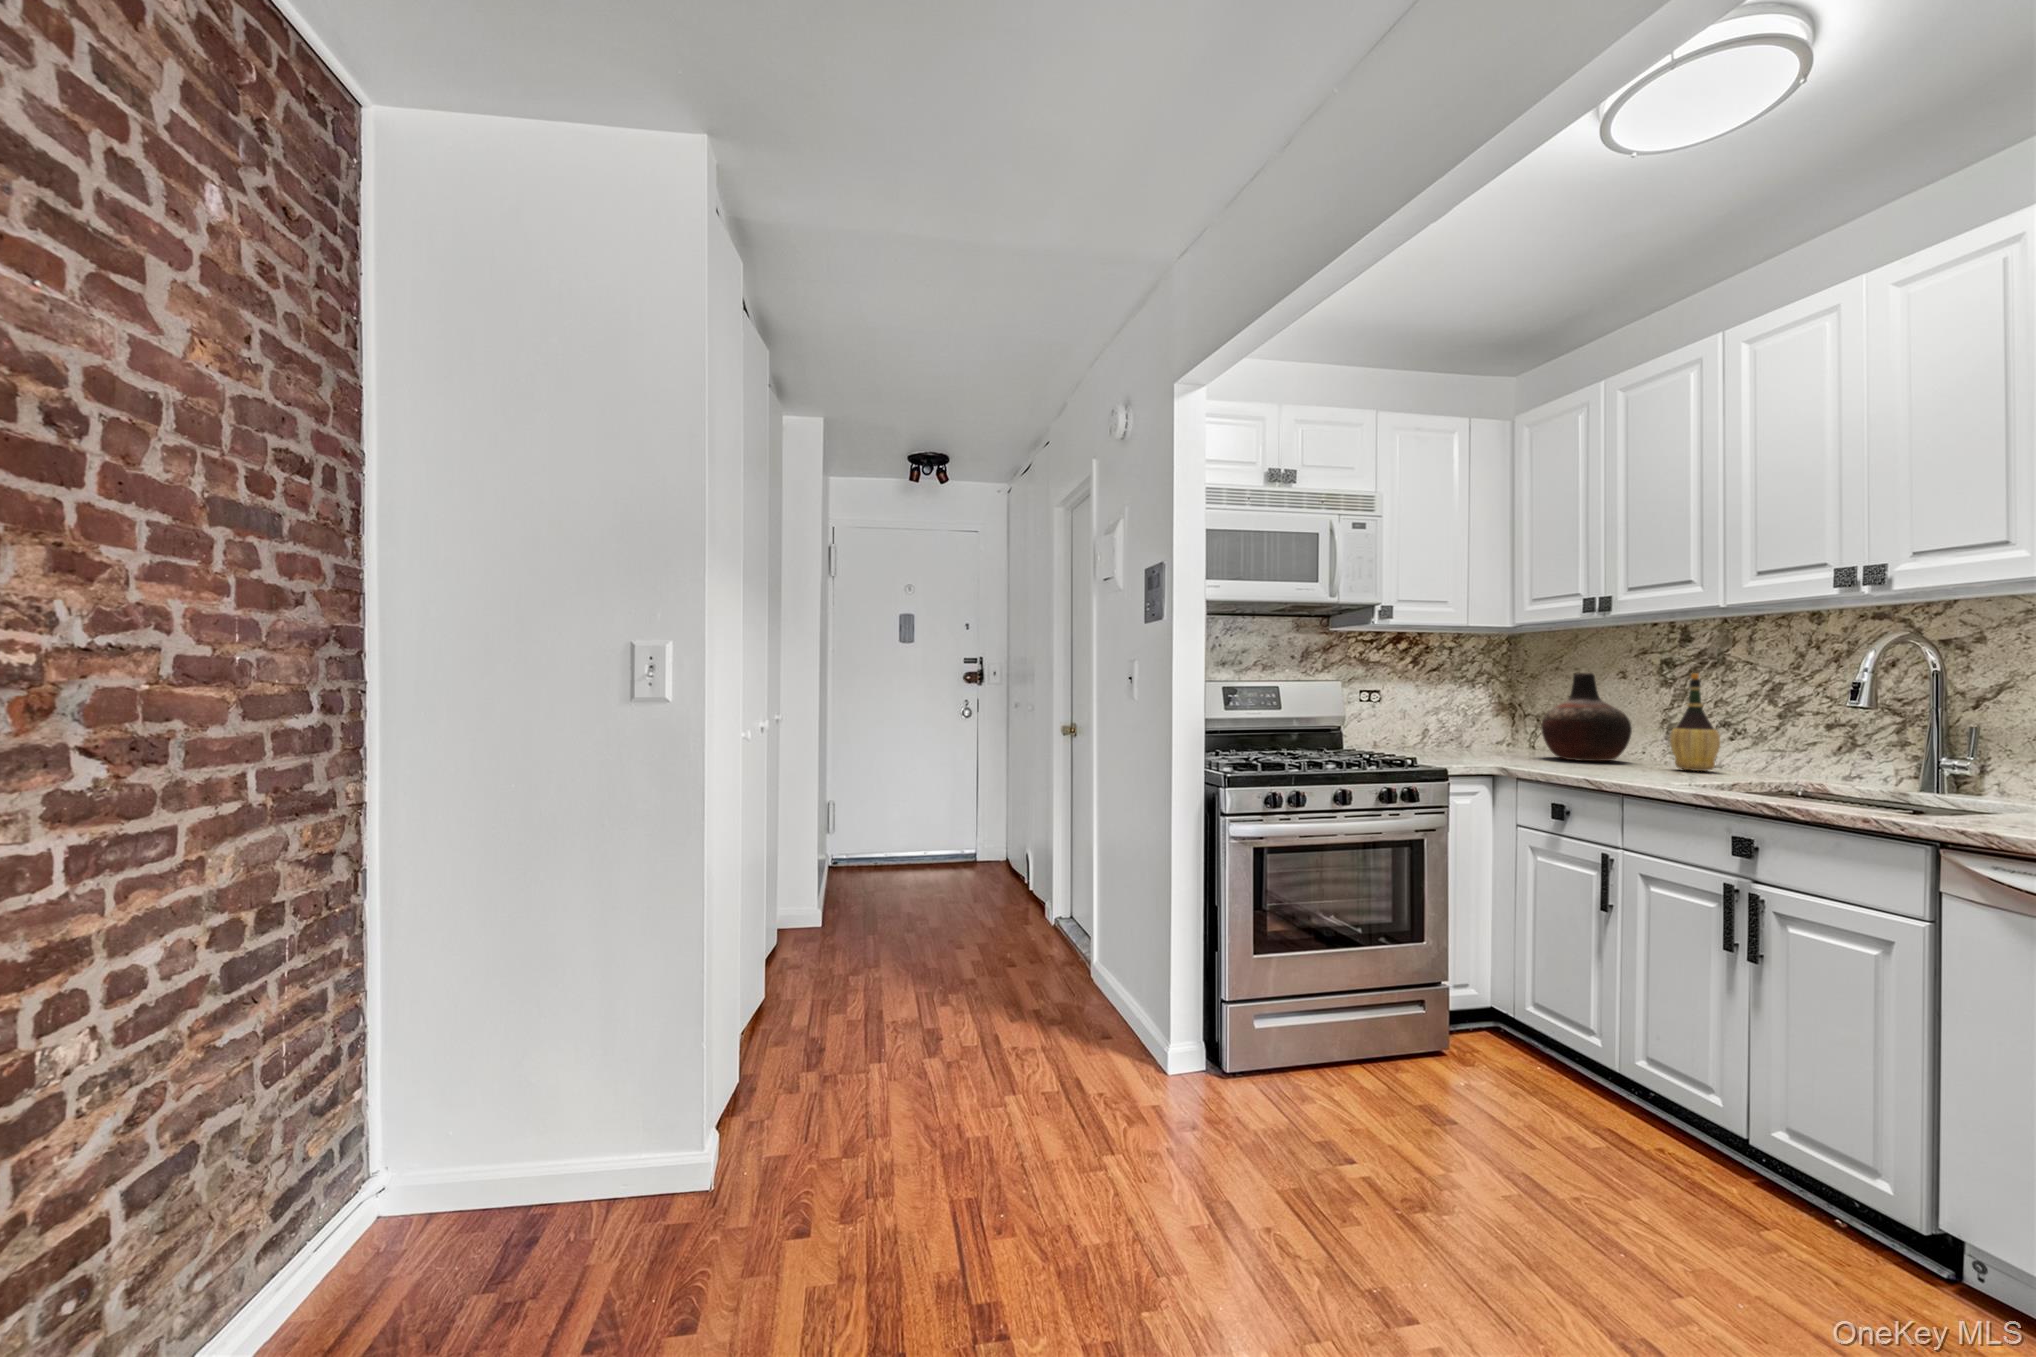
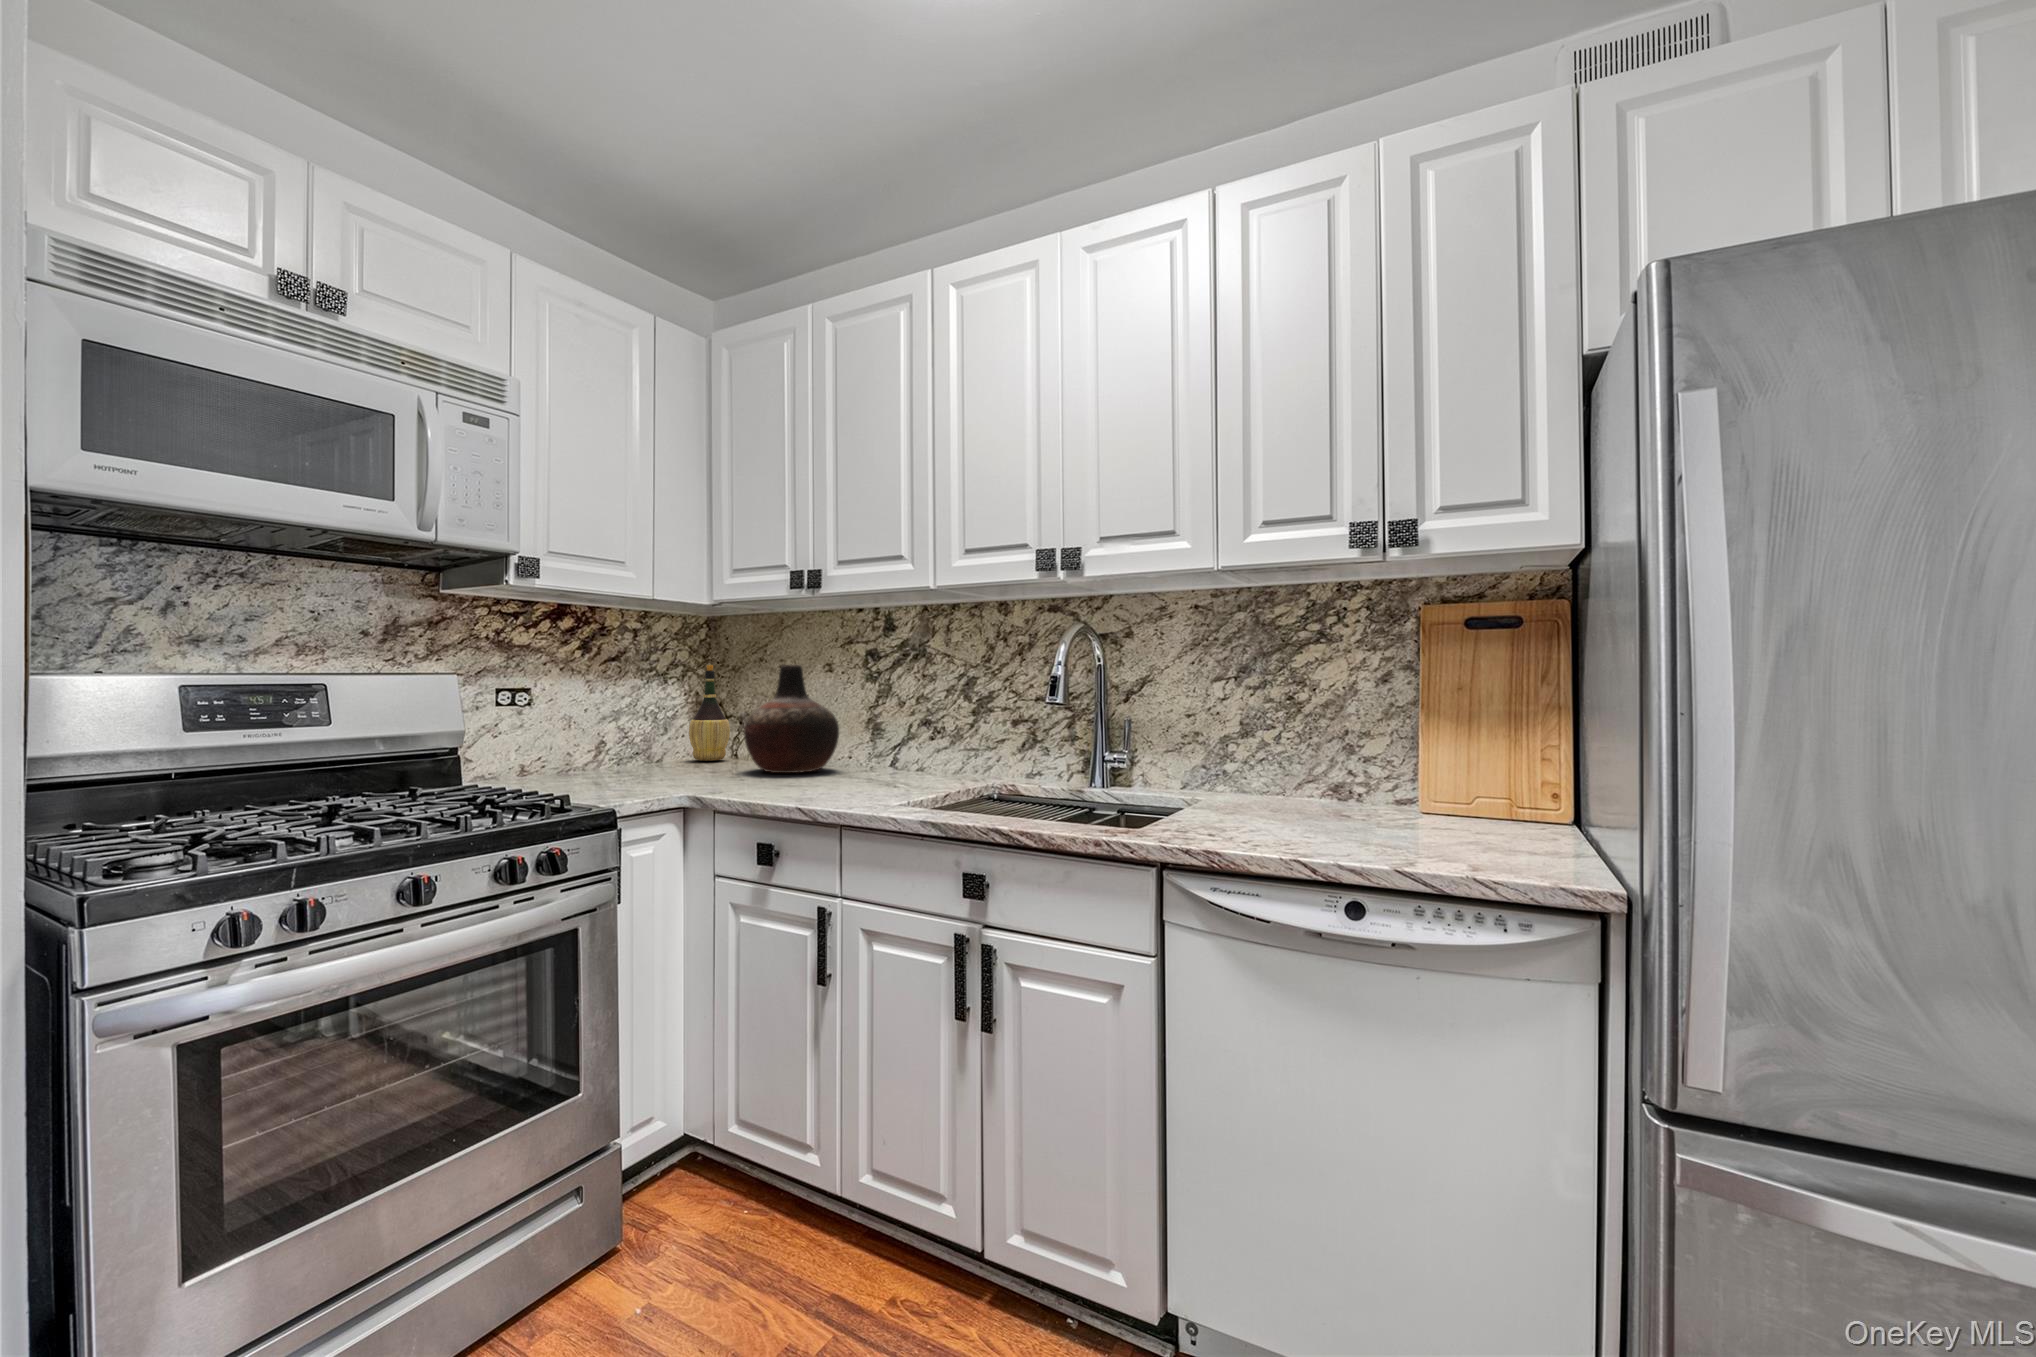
wine bottle: present [1670,673,1720,771] -> present [689,665,730,761]

